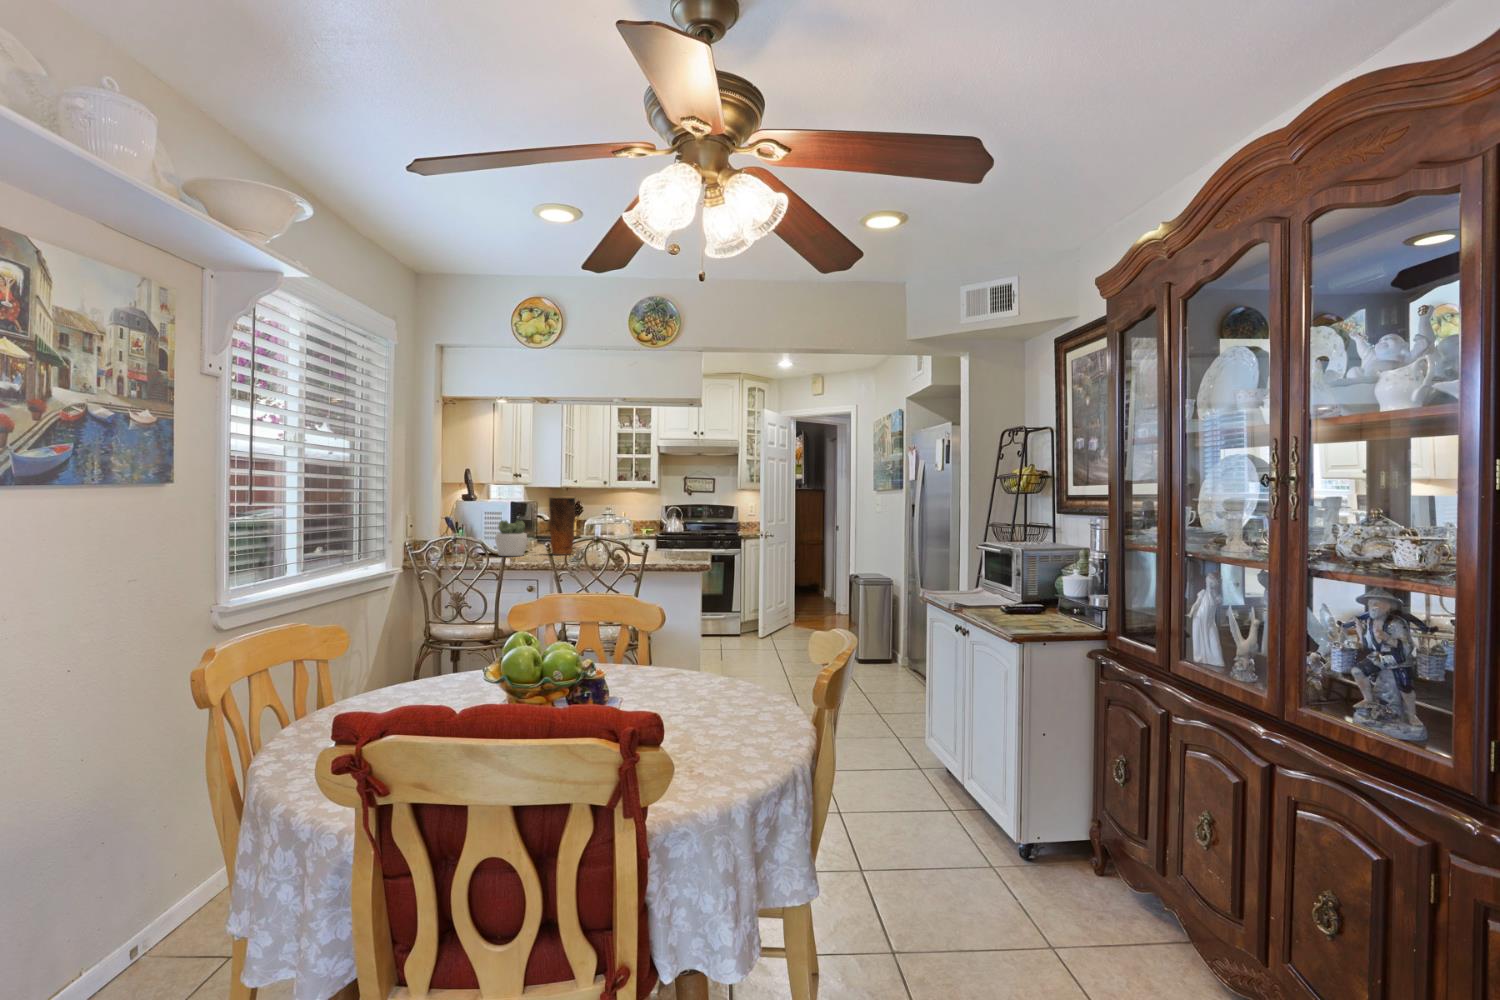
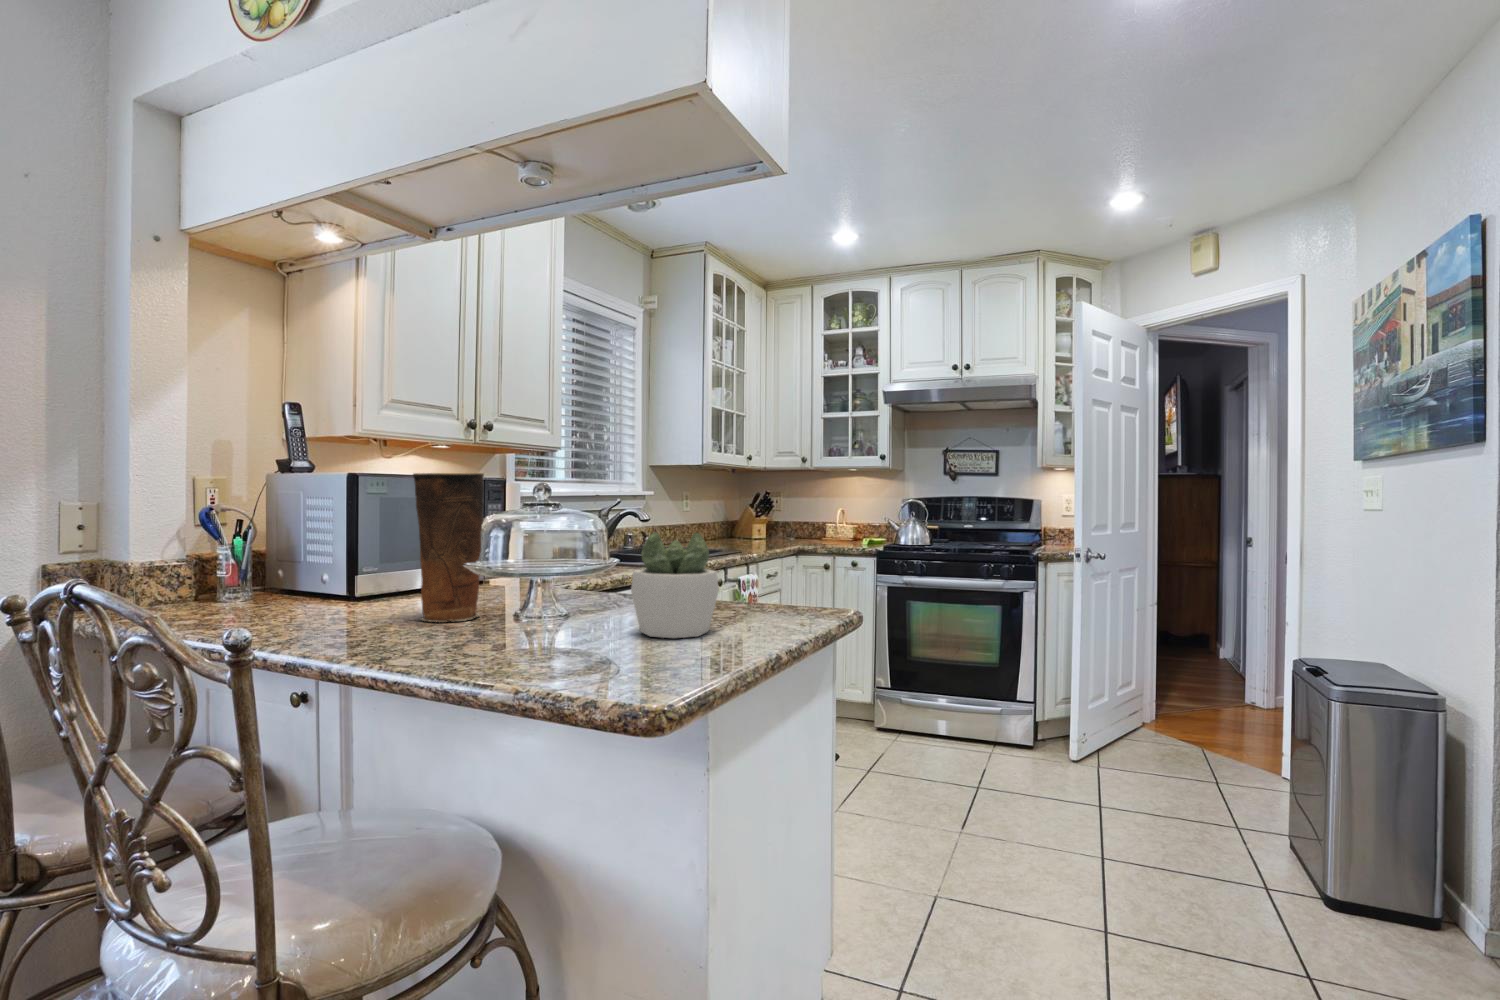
succulent plant: present [495,520,527,556] -> present [631,533,719,638]

